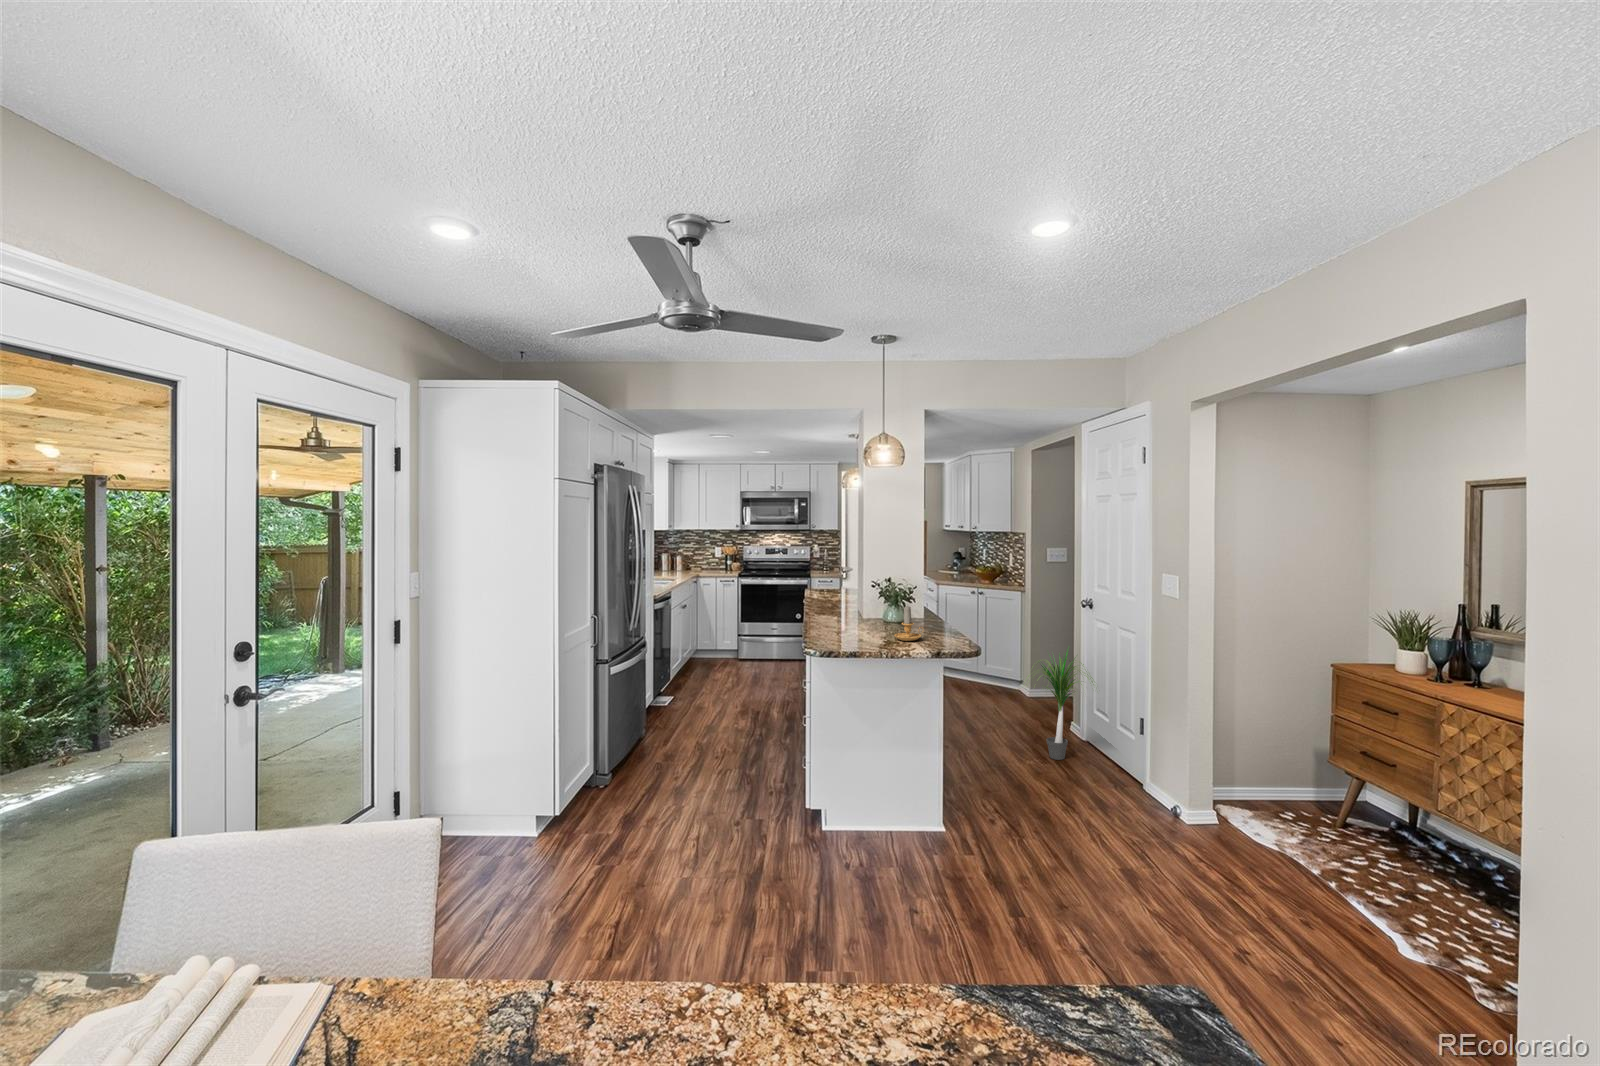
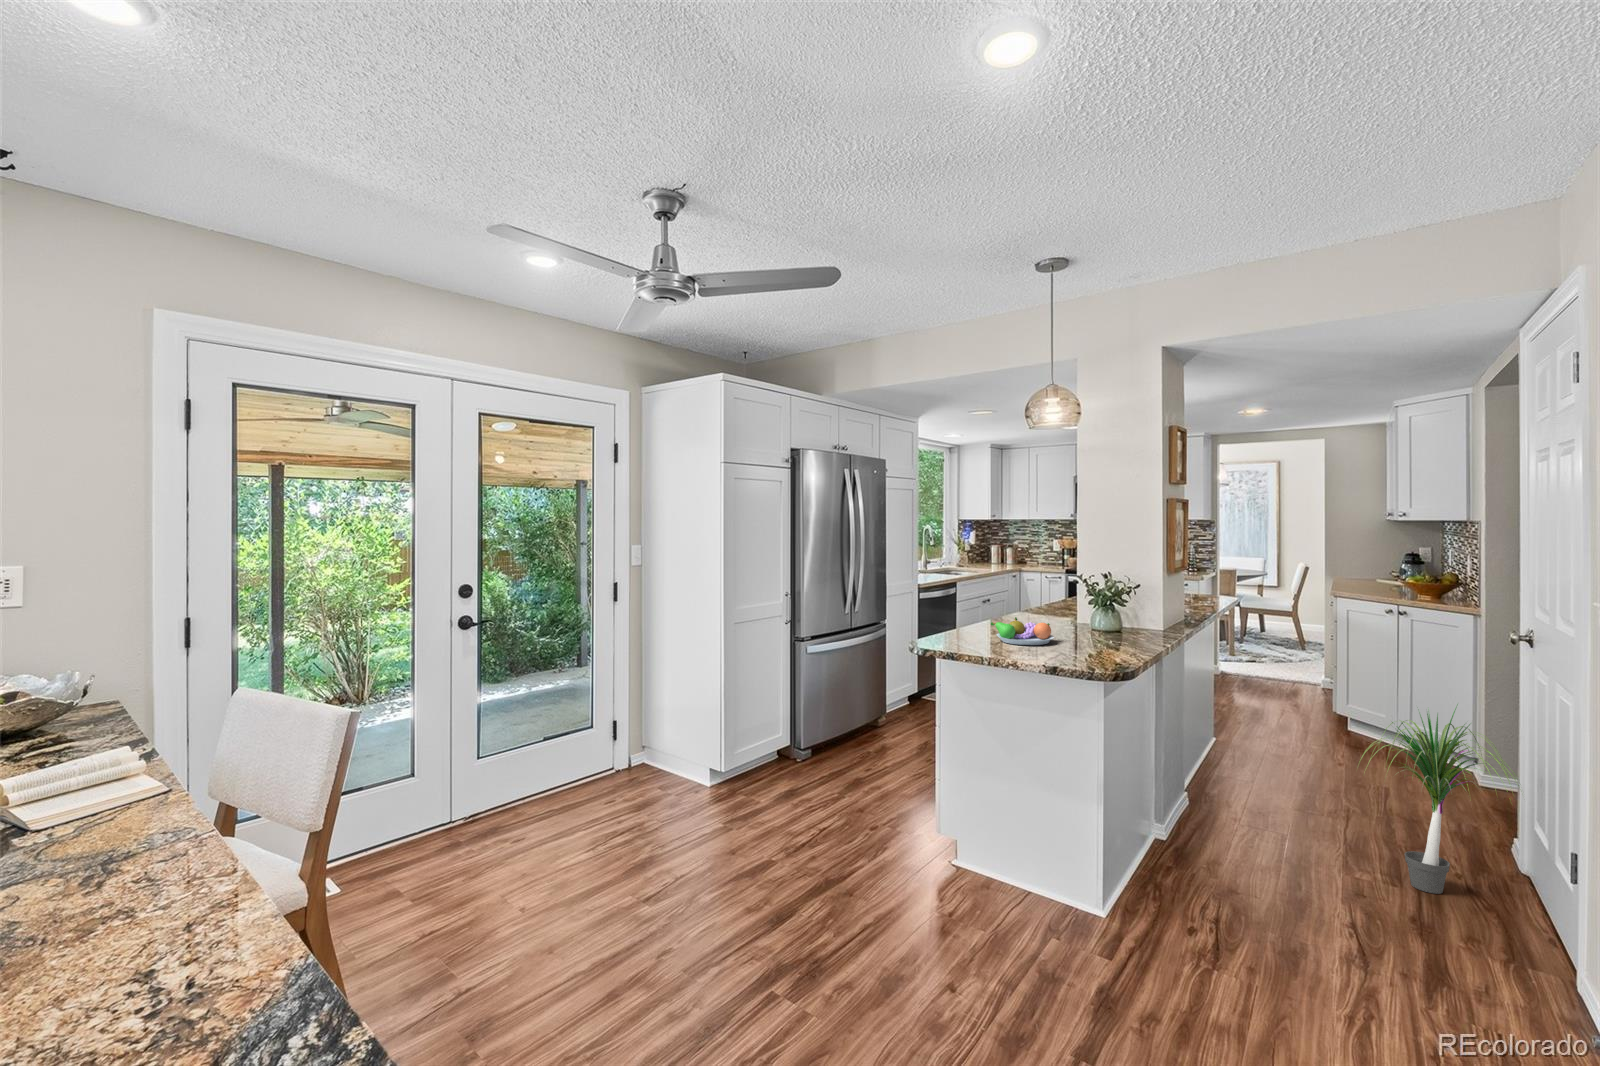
candle: present [894,606,924,641] -> none [1066,605,1114,653]
fruit bowl: none [827,618,875,640] -> present [991,617,1054,645]

